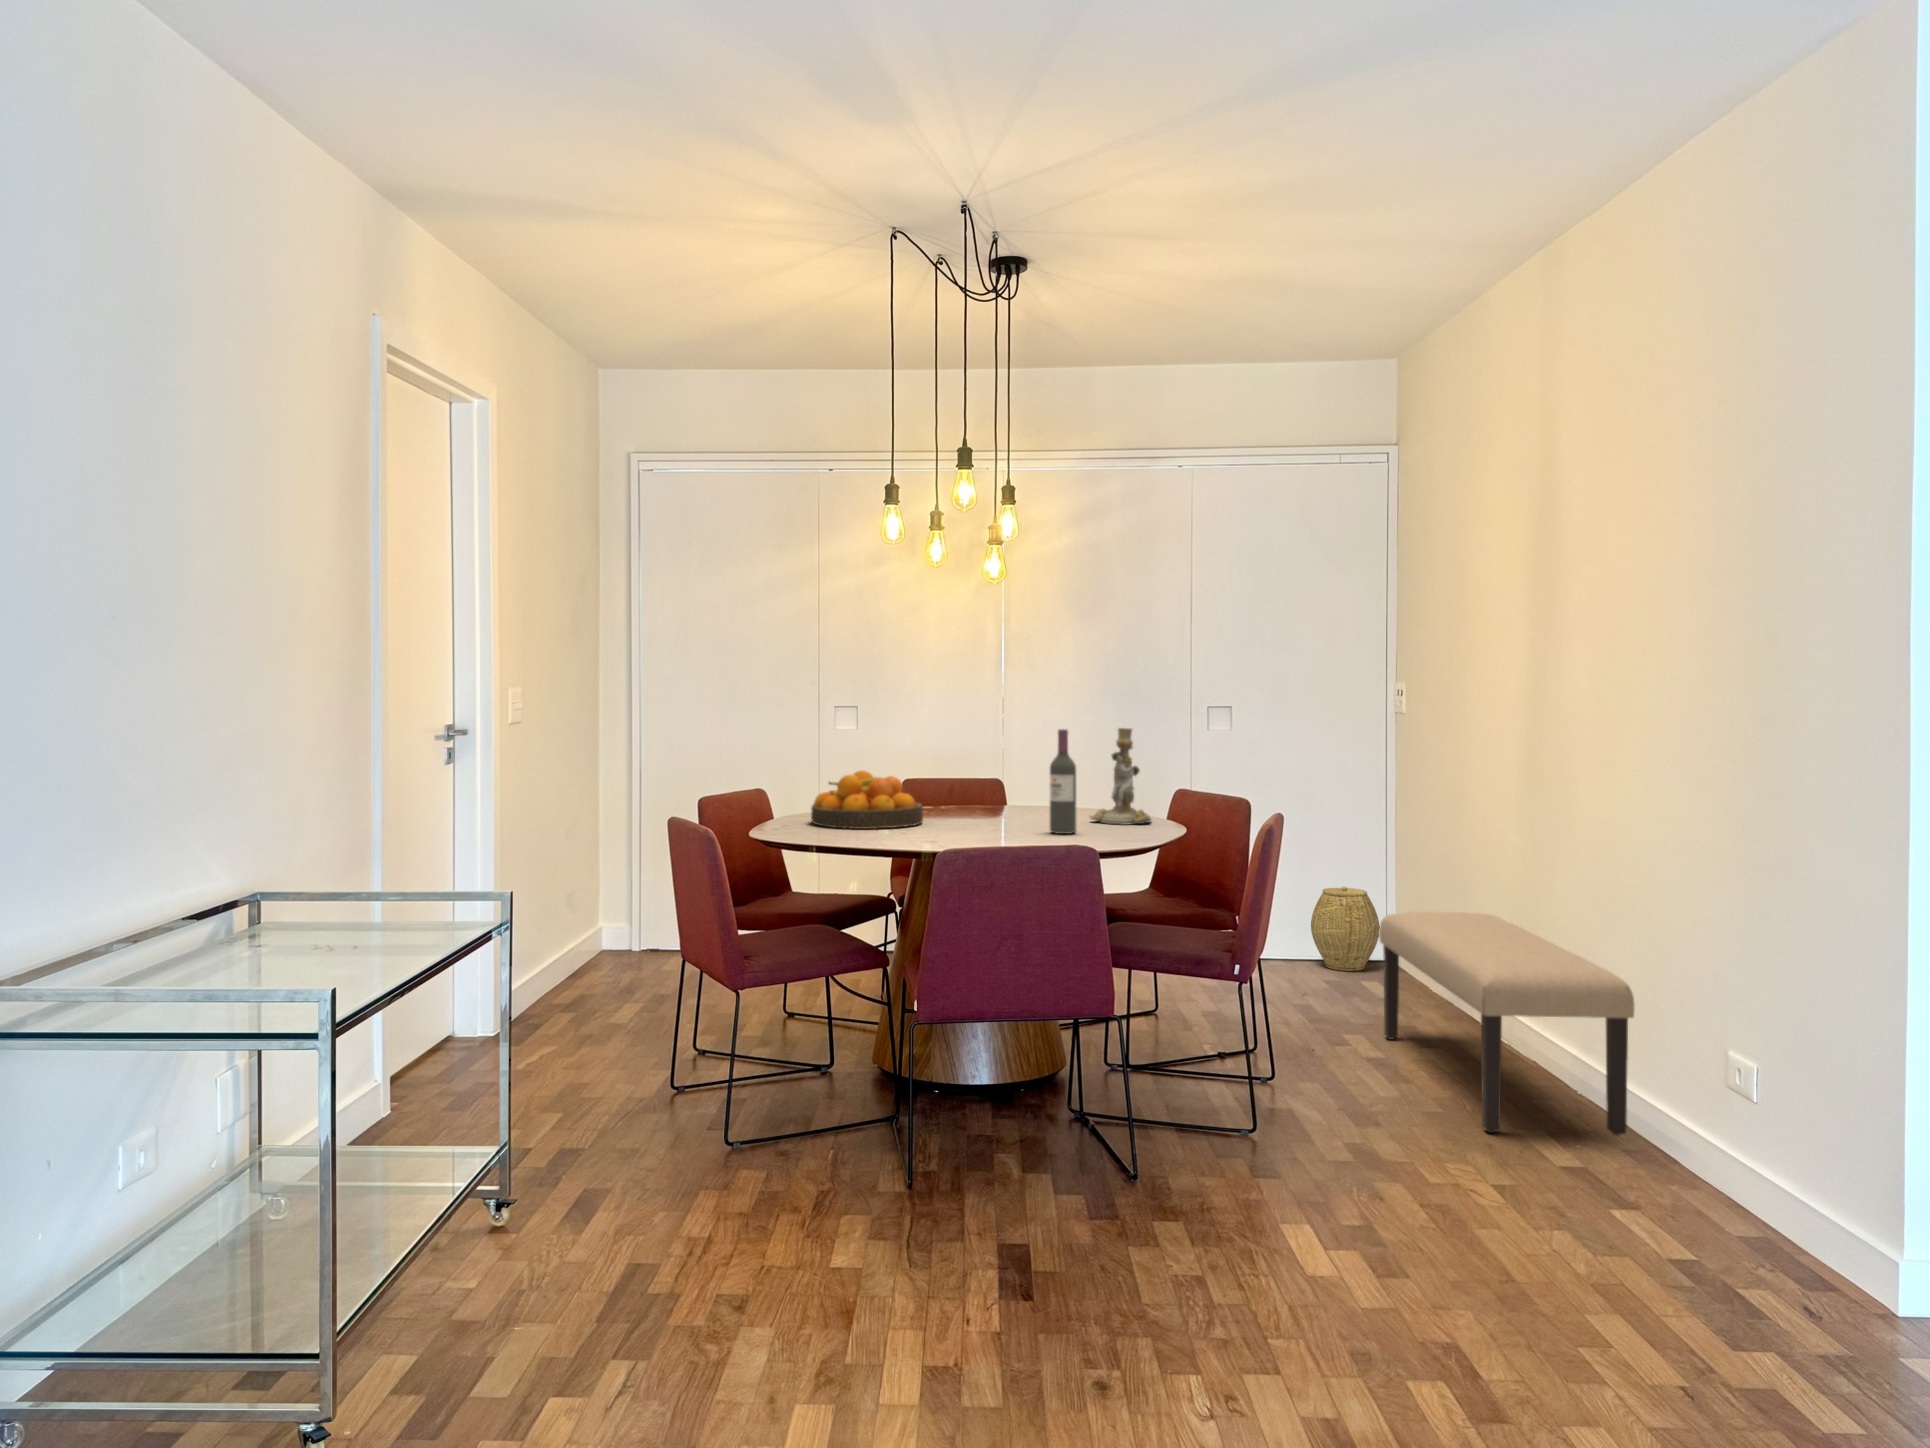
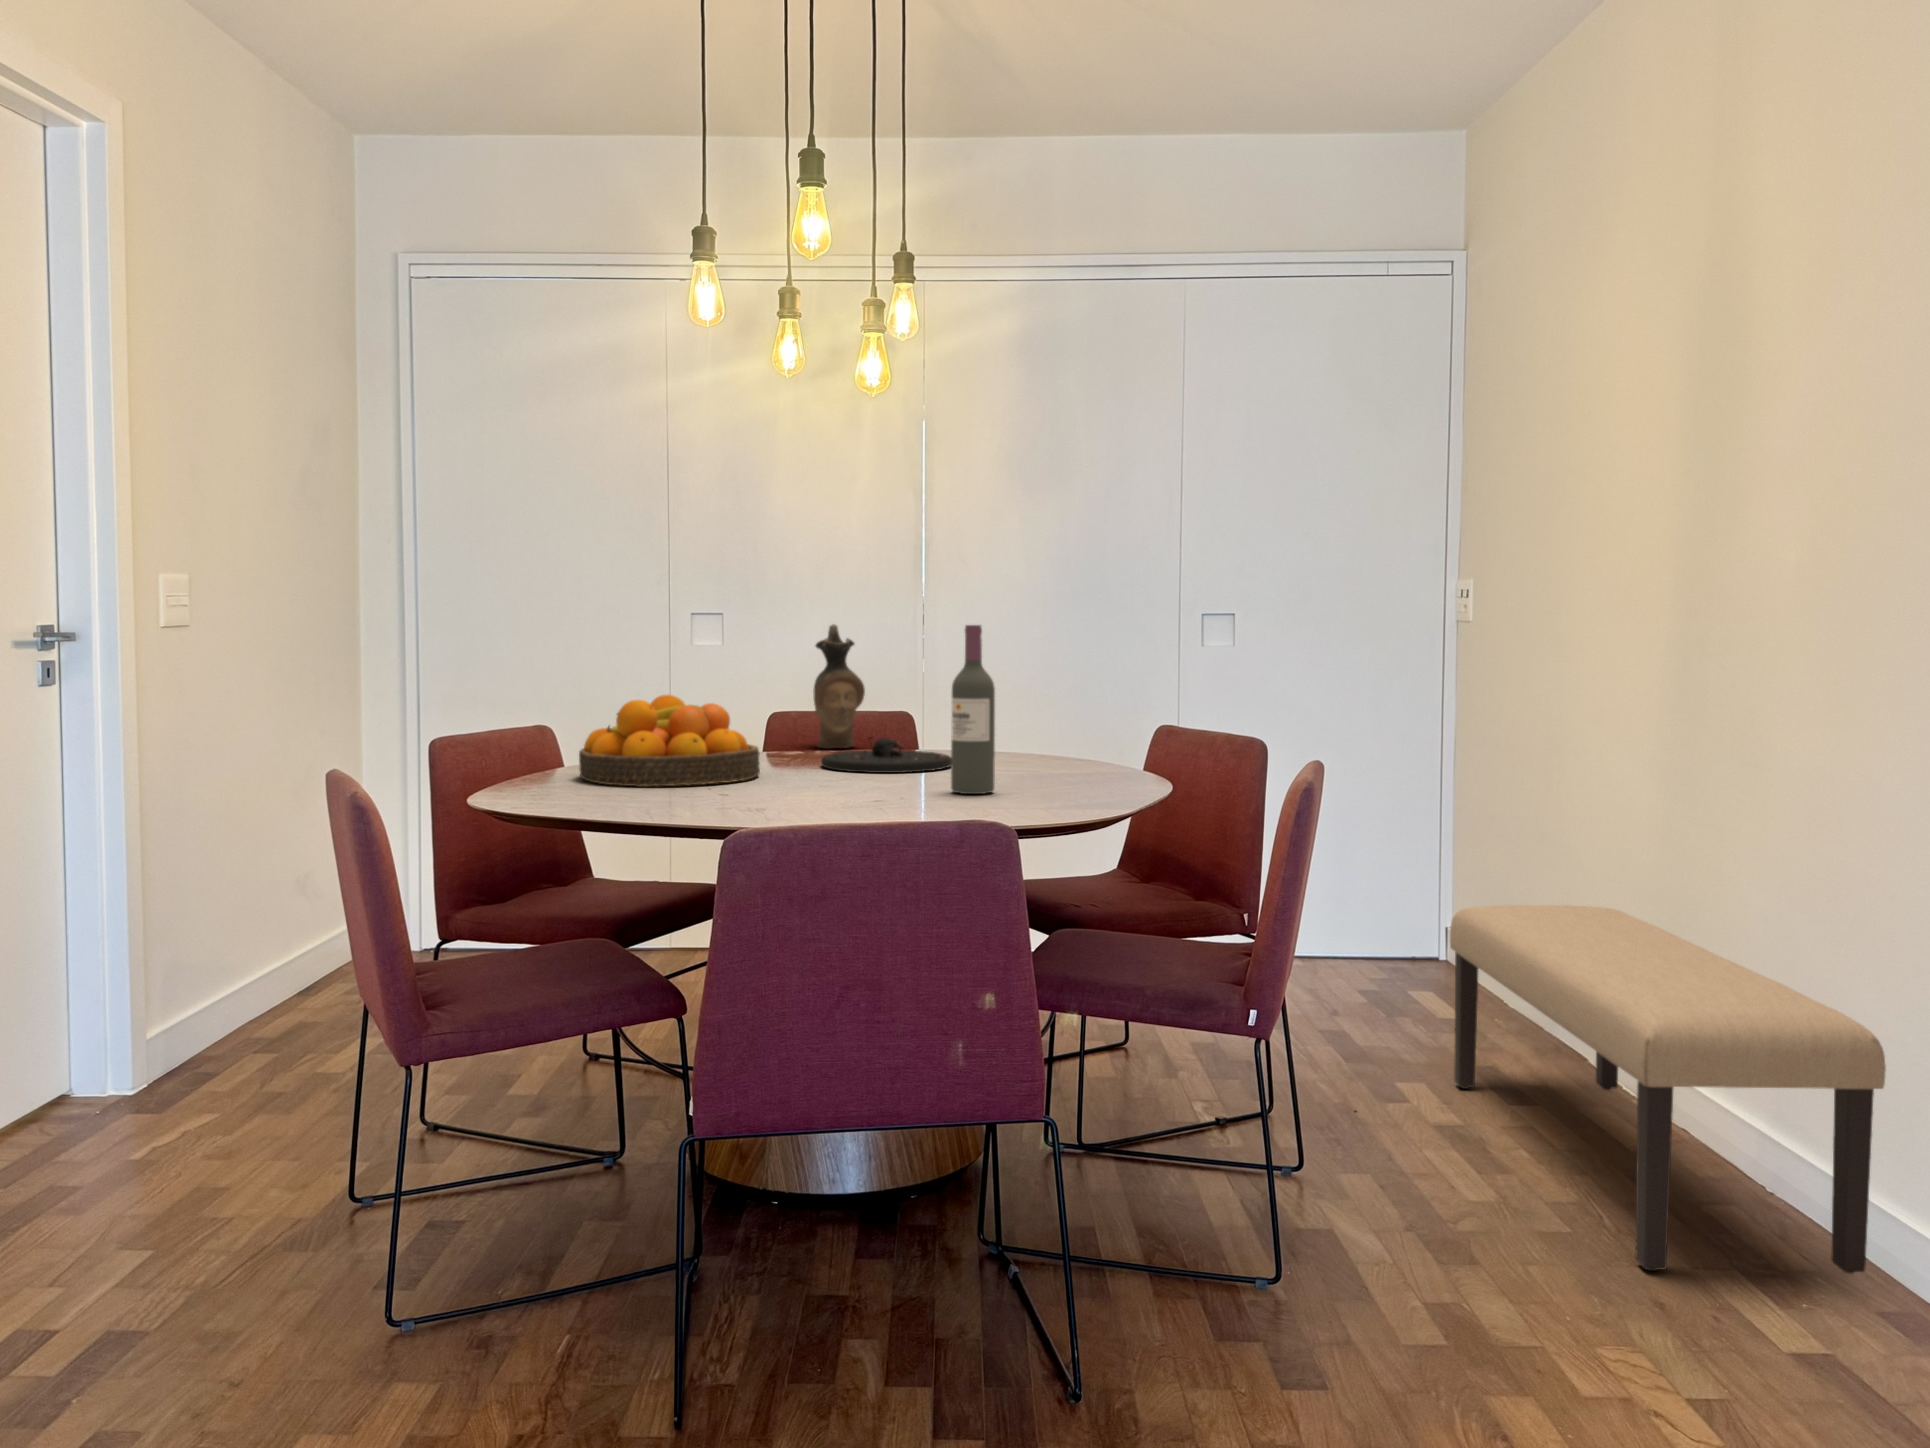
ceramic pitcher: none [941,720,976,804] -> present [813,624,865,748]
candlestick: present [1090,728,1151,825] -> none [1022,628,1118,779]
plate: none [956,797,1042,821] -> present [821,737,951,773]
woven basket: present [1311,886,1380,971] -> none [1339,861,1432,975]

